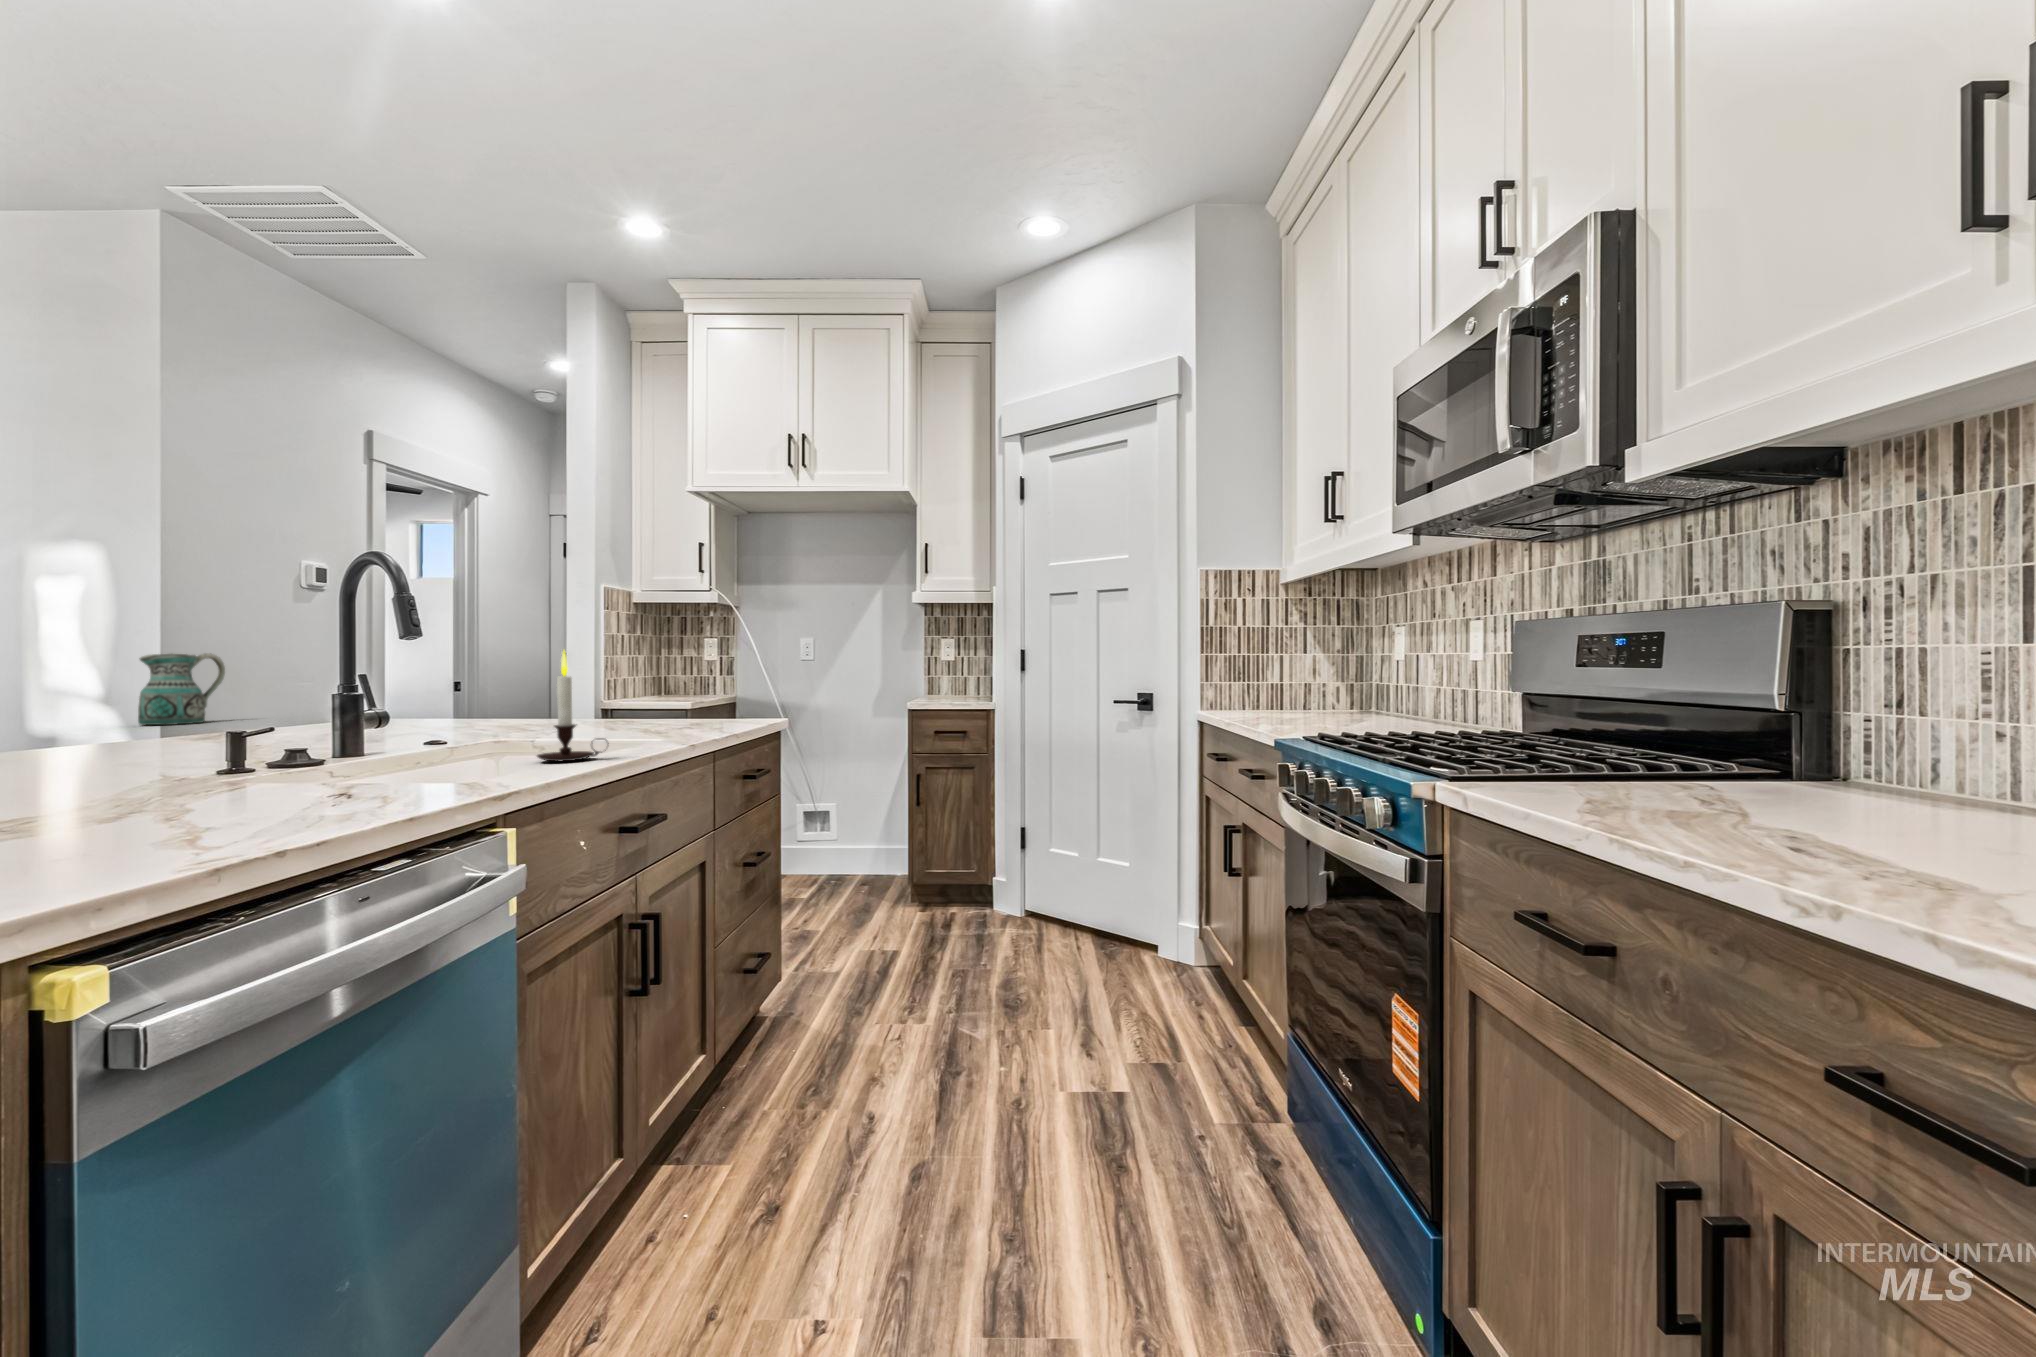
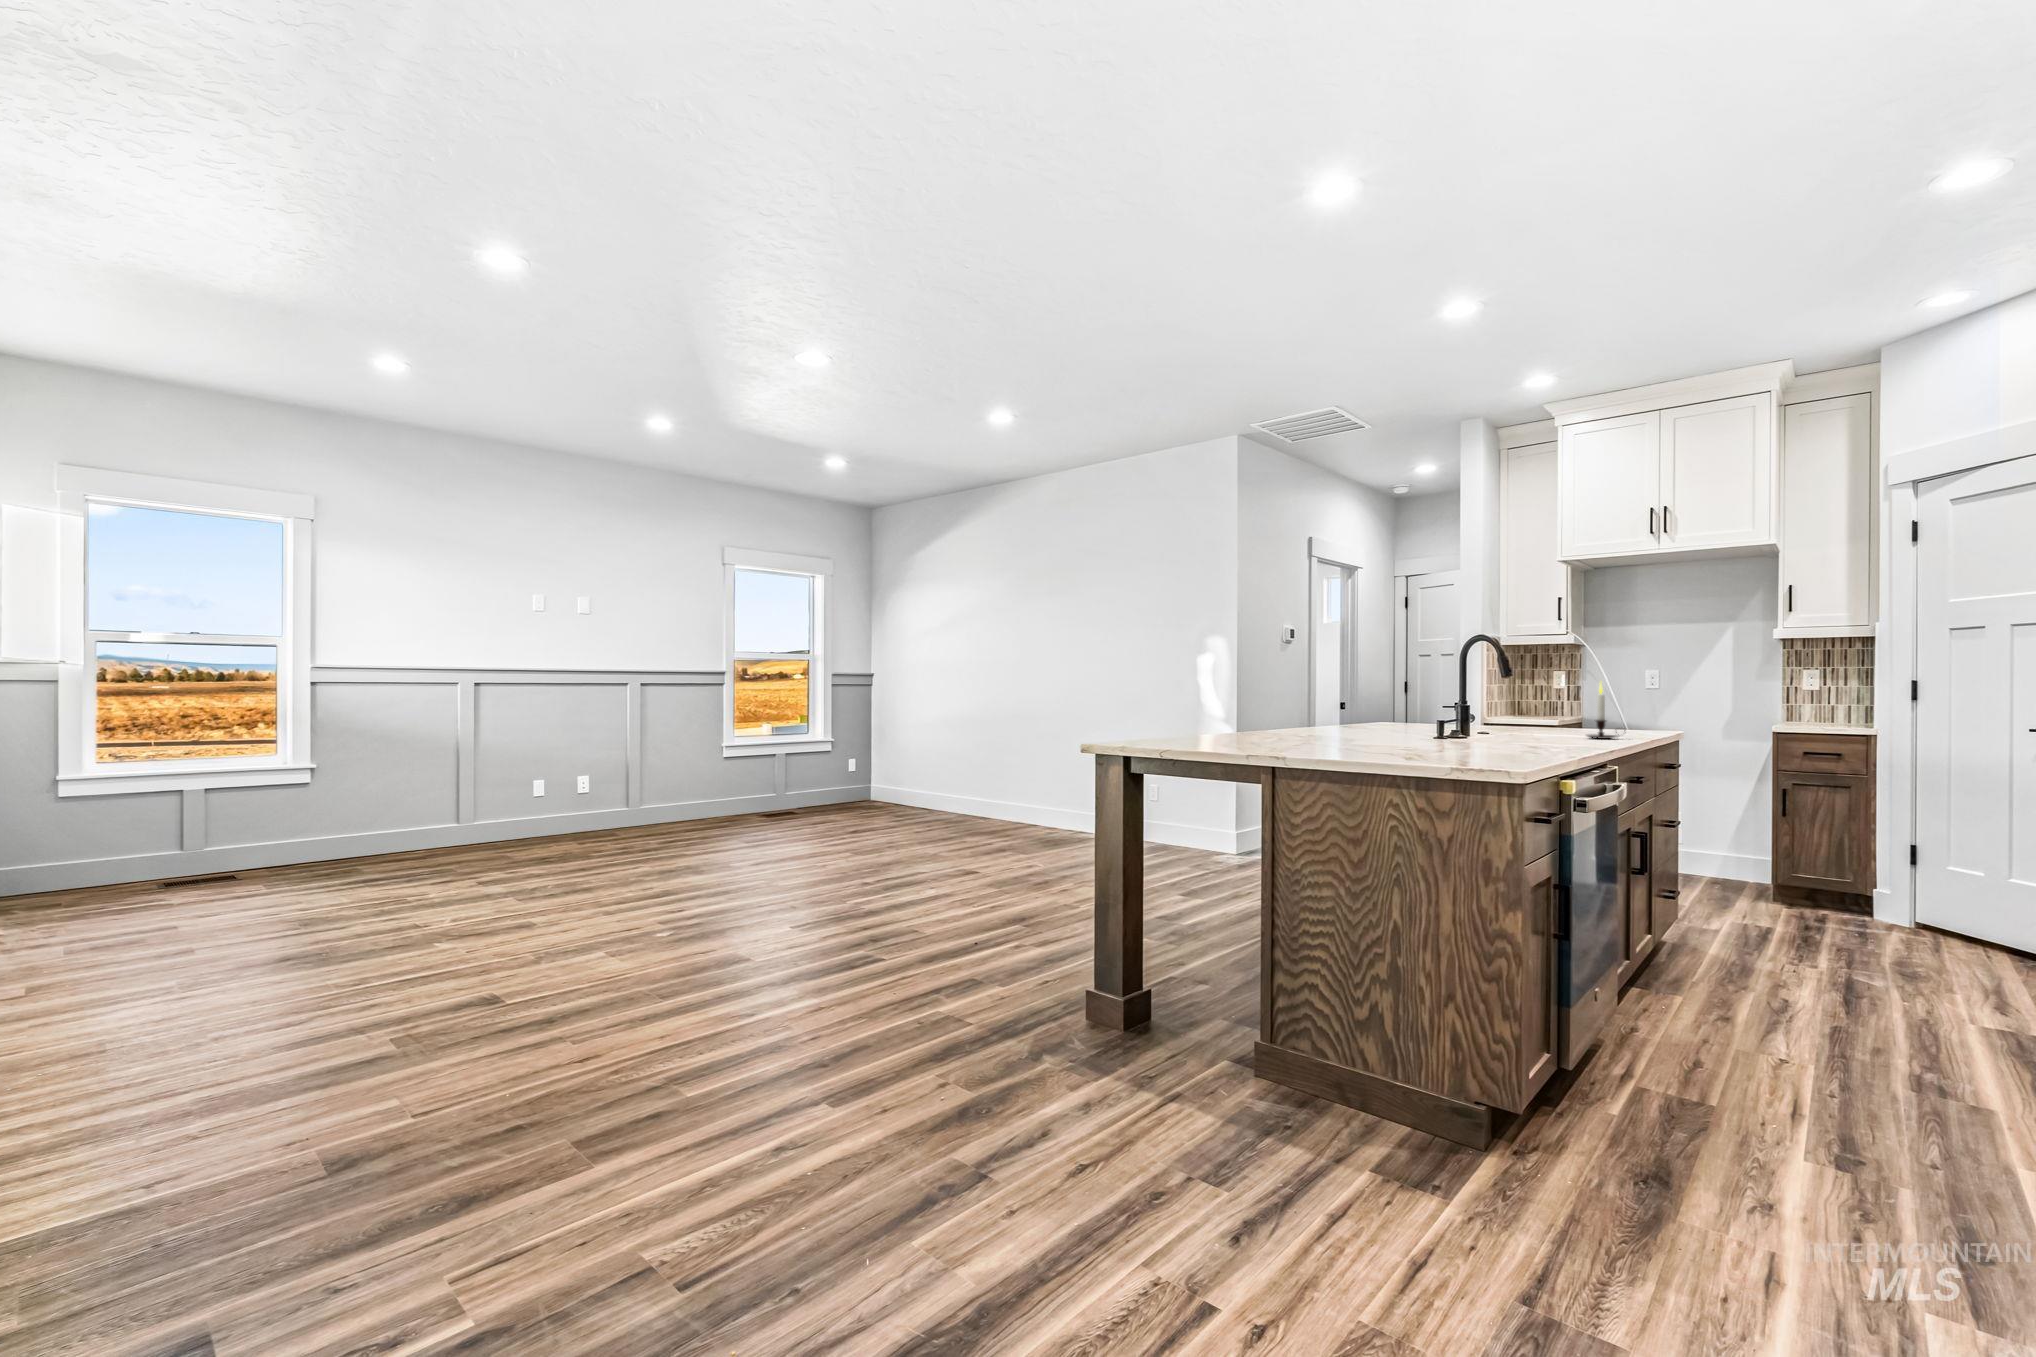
ceramic pitcher: present [138,653,225,725] -> none [1229,682,1264,722]

